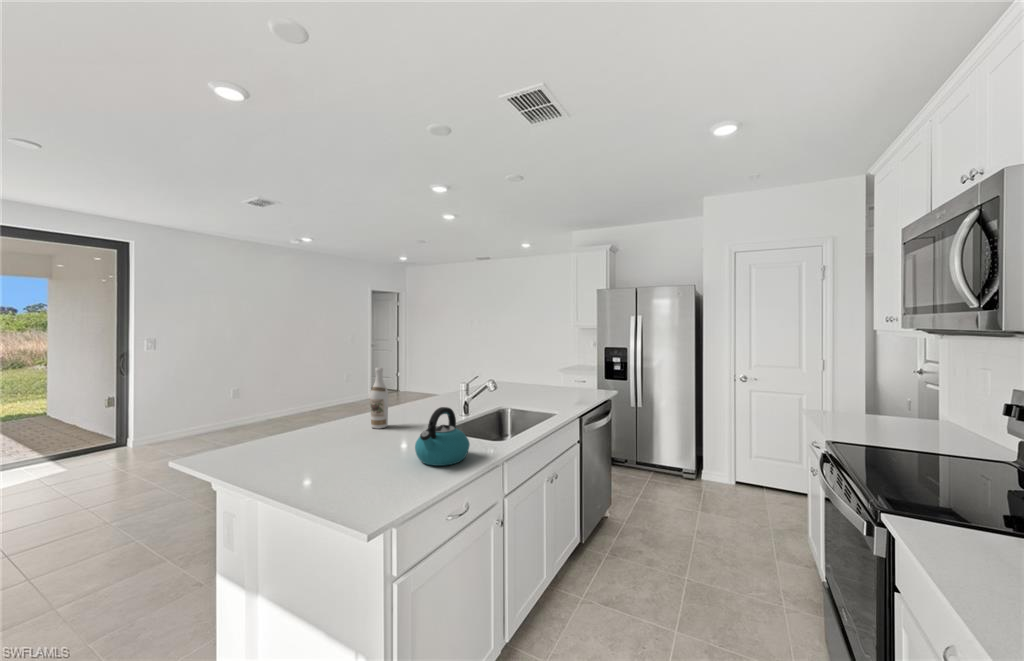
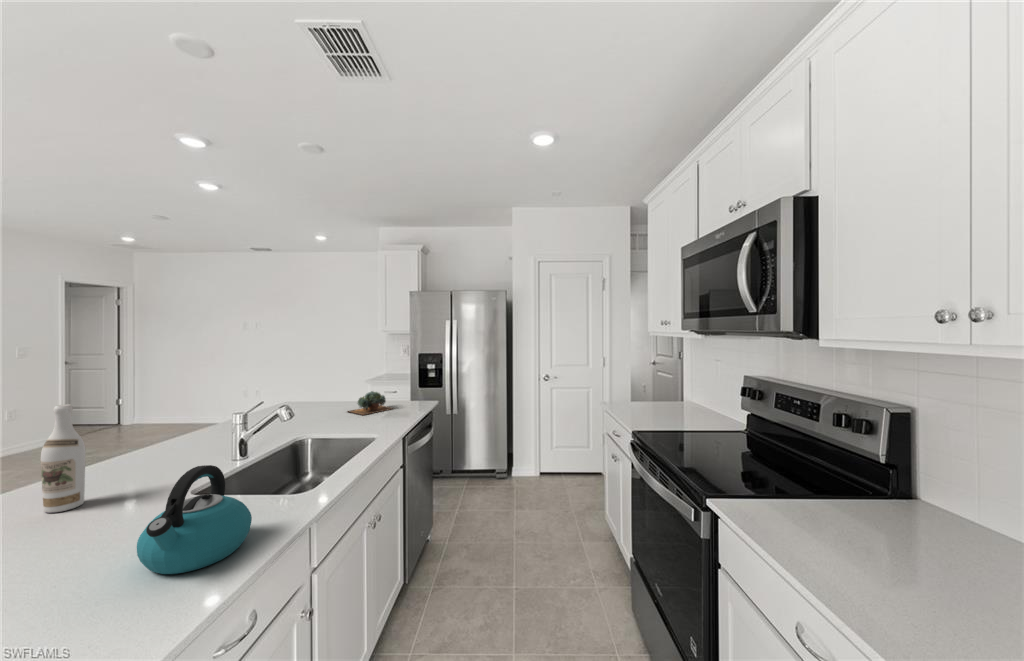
succulent plant: none [538,377,577,396] -> present [348,391,393,415]

